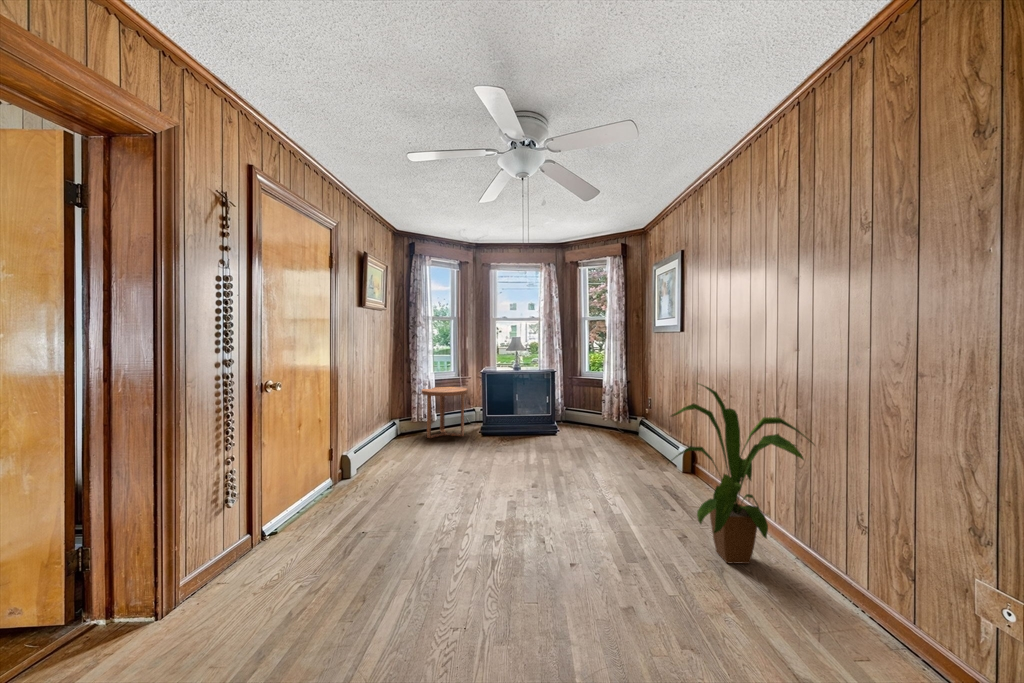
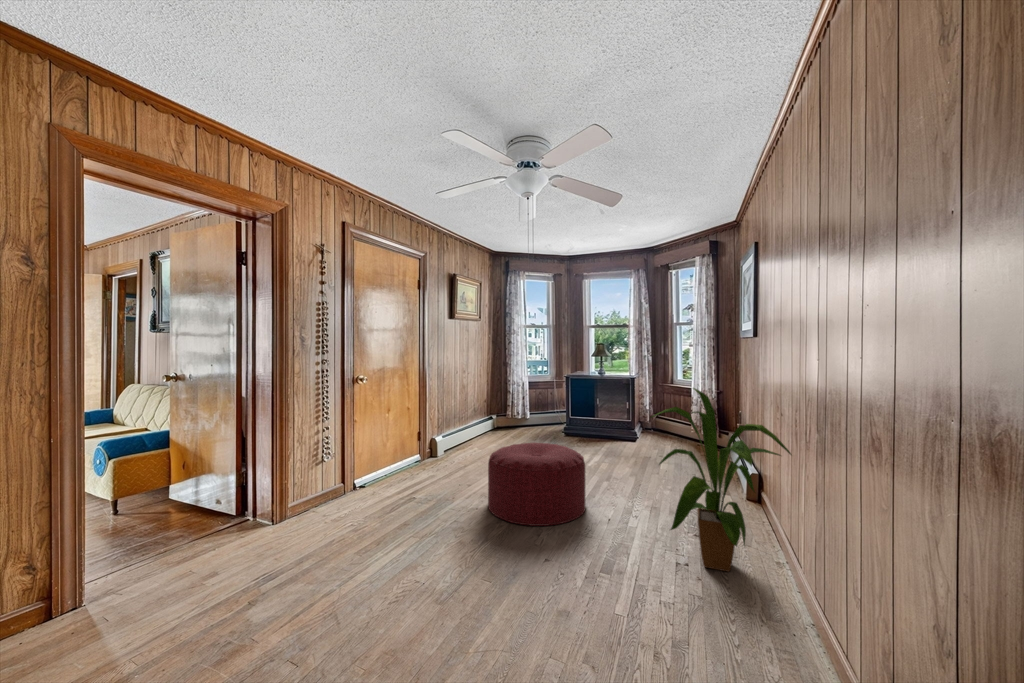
side table: present [421,387,468,438] -> none [513,389,554,435]
ottoman: none [462,450,573,549] -> present [488,443,586,526]

